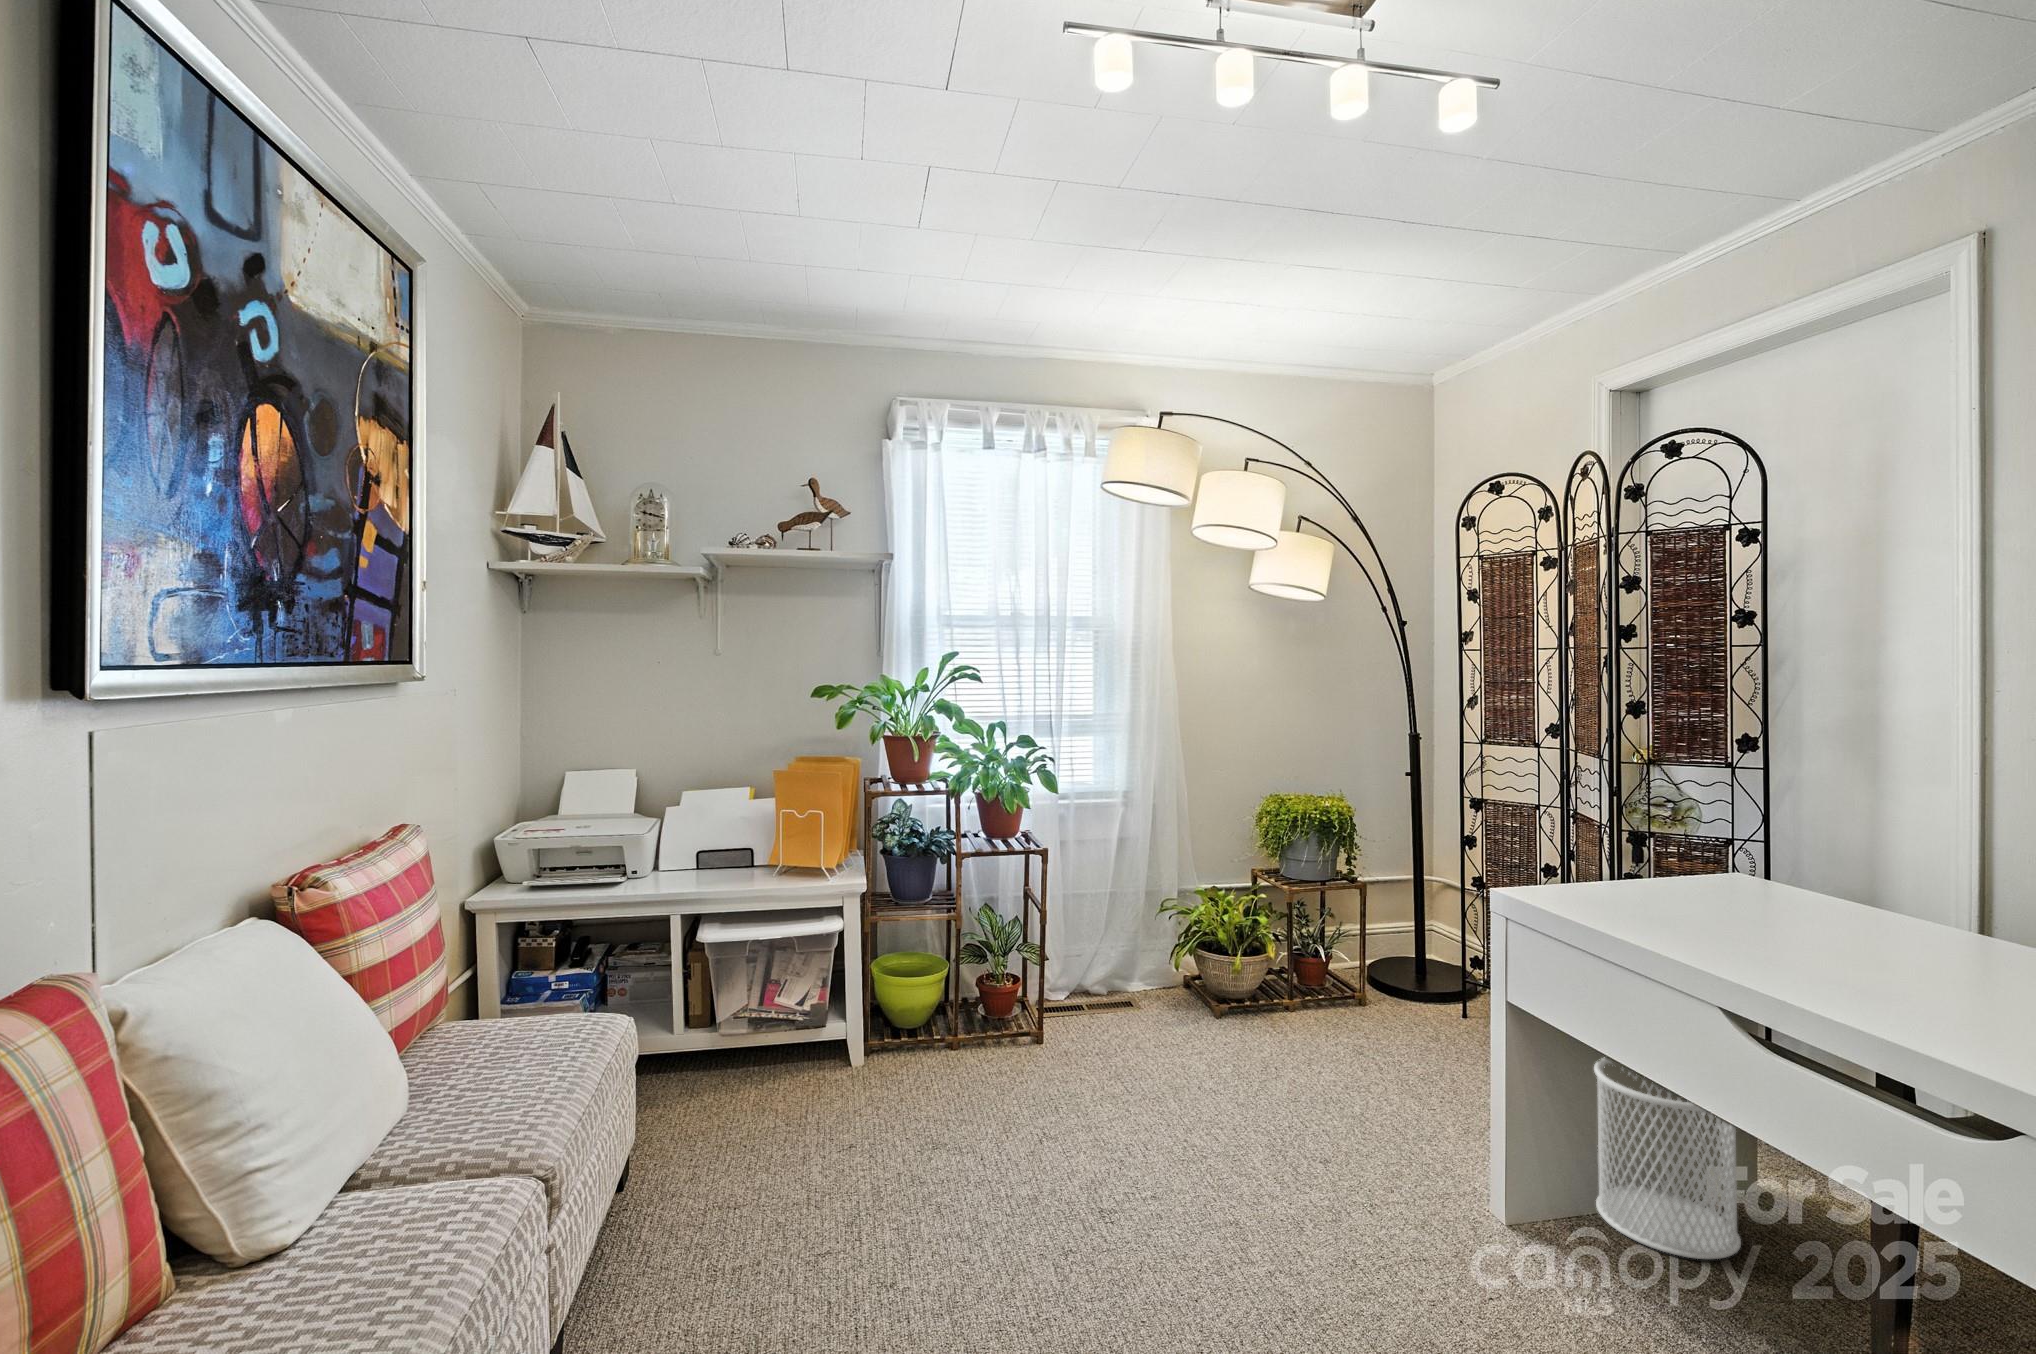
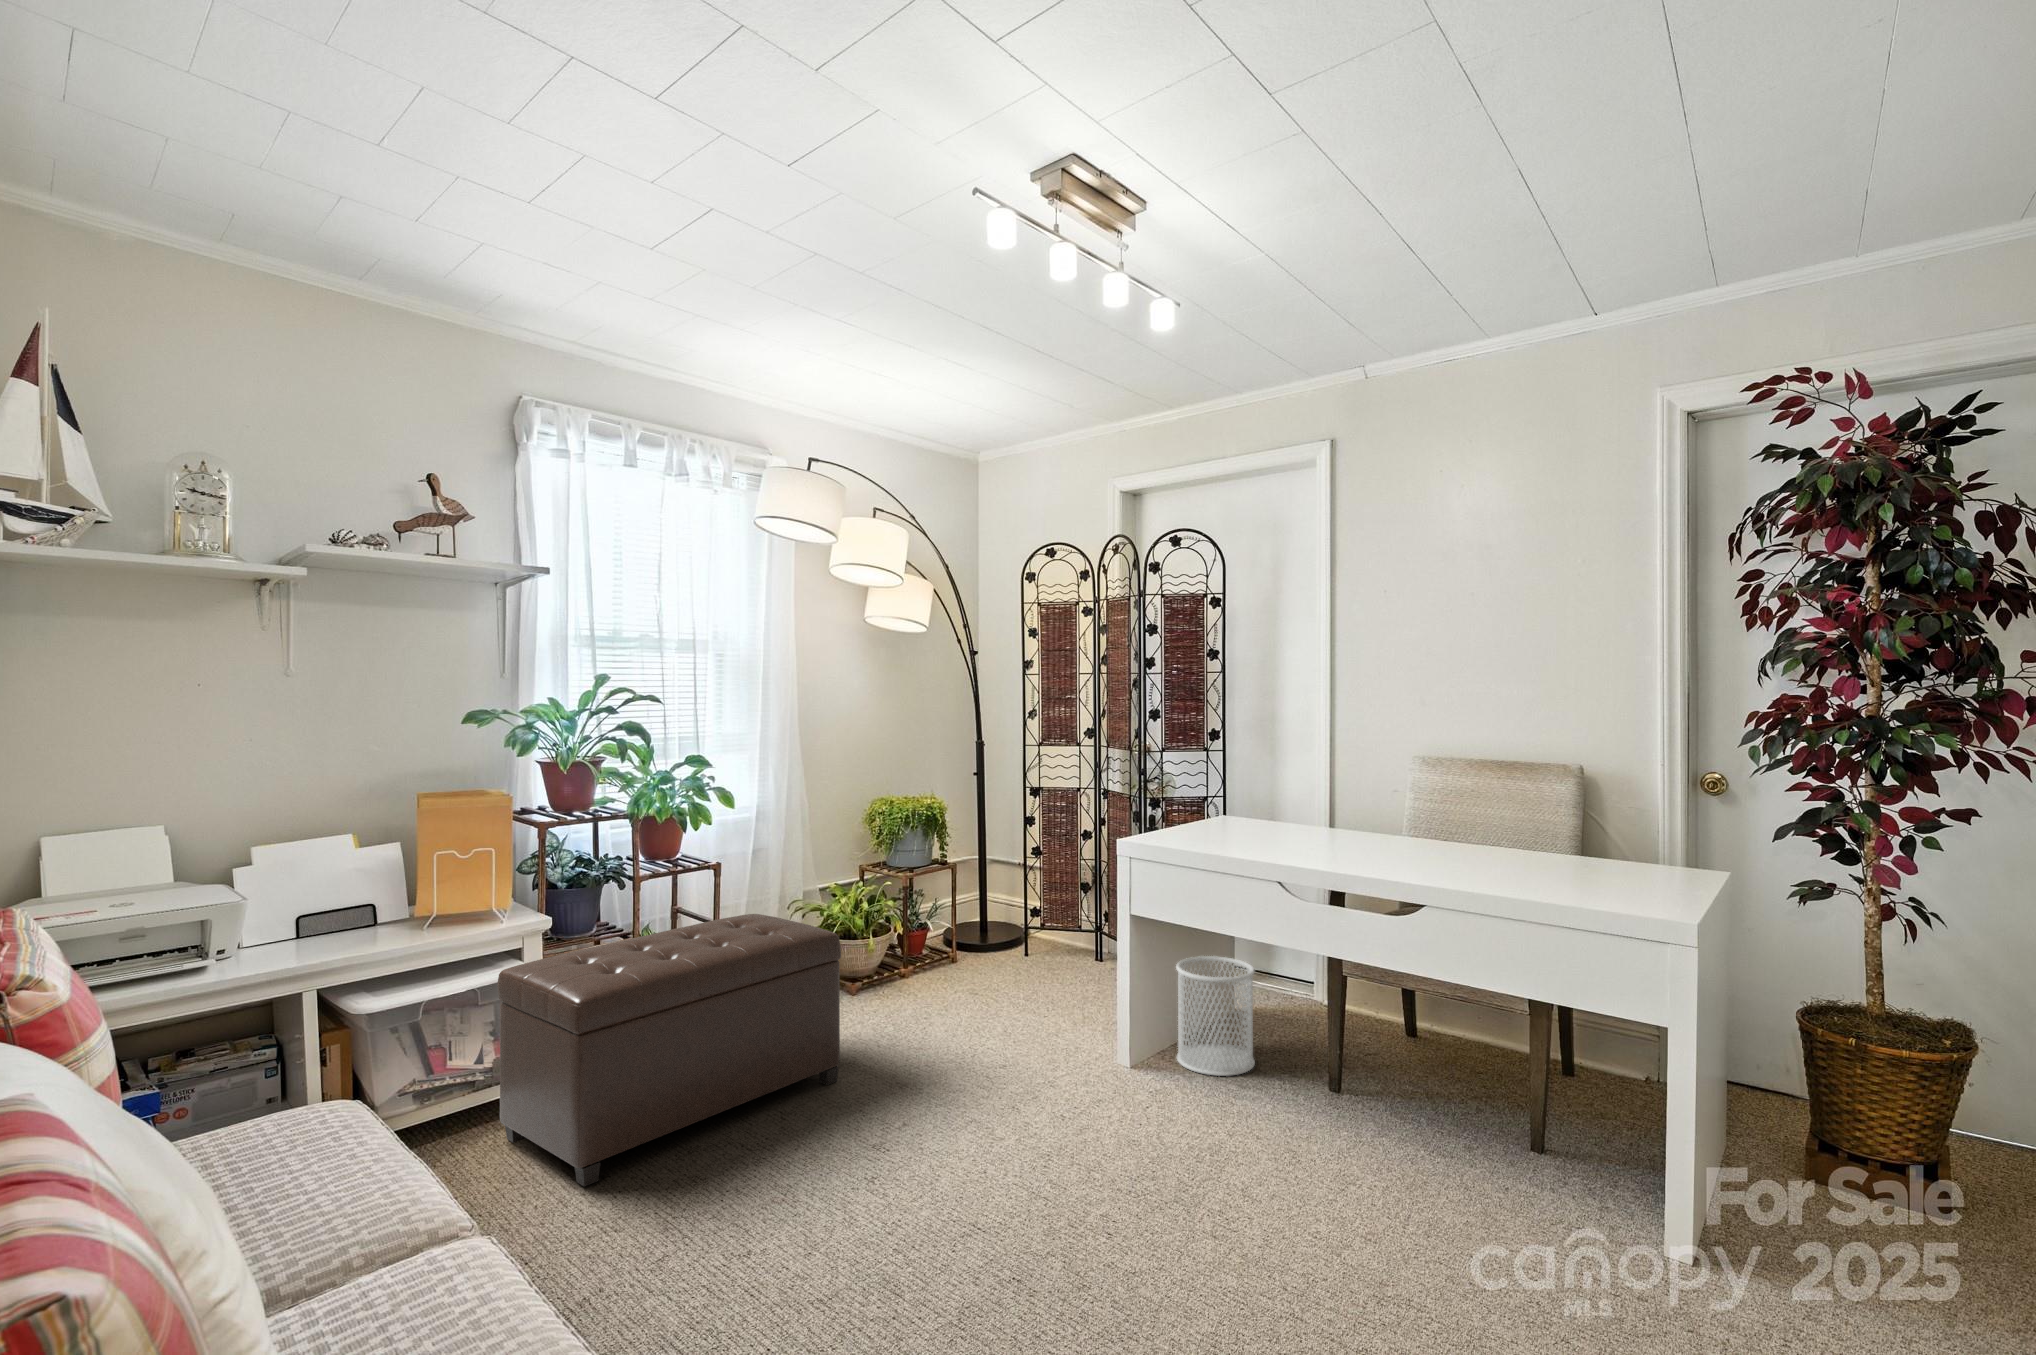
ottoman: none [800,903,1128,1151] -> present [497,914,841,1187]

